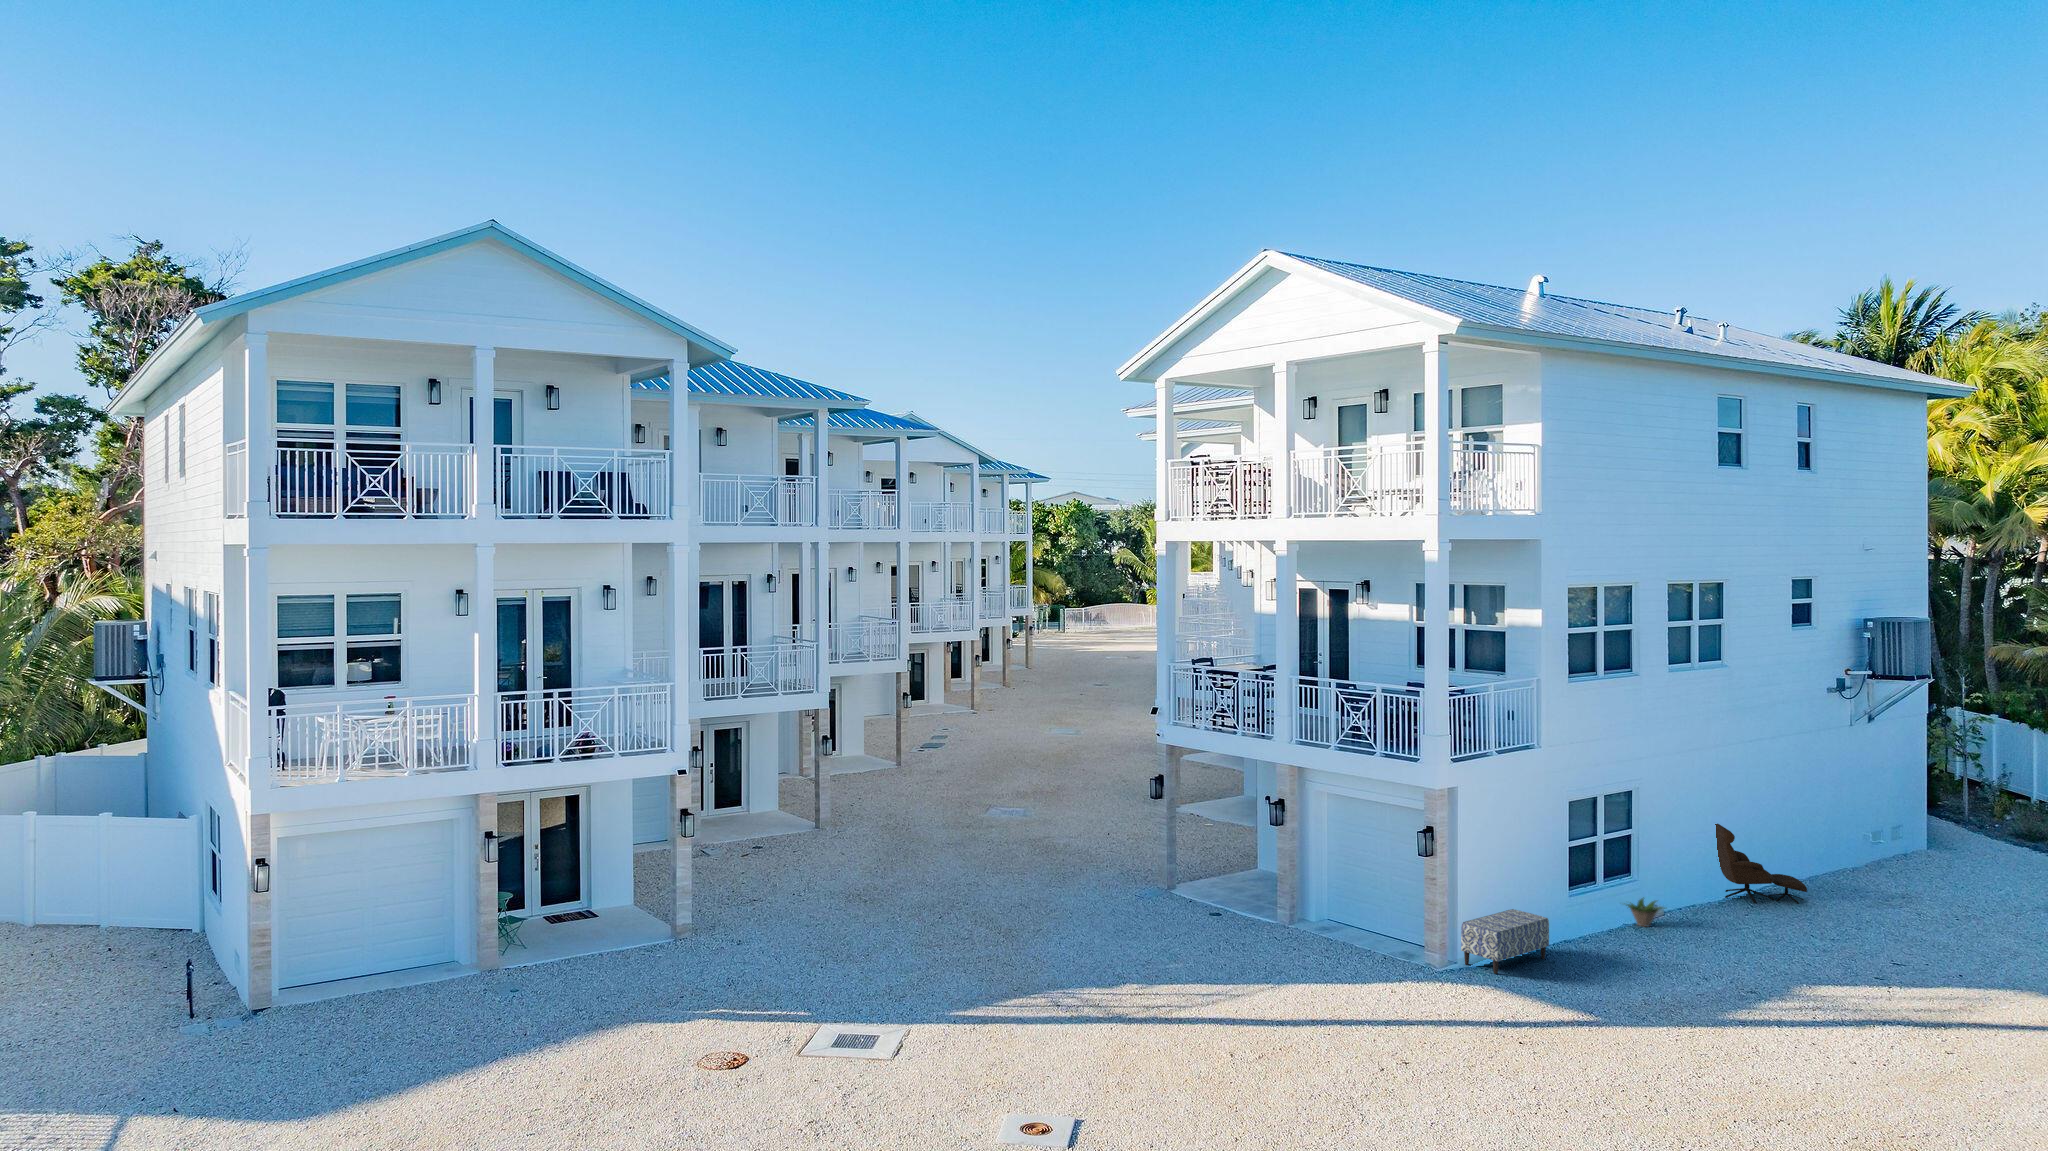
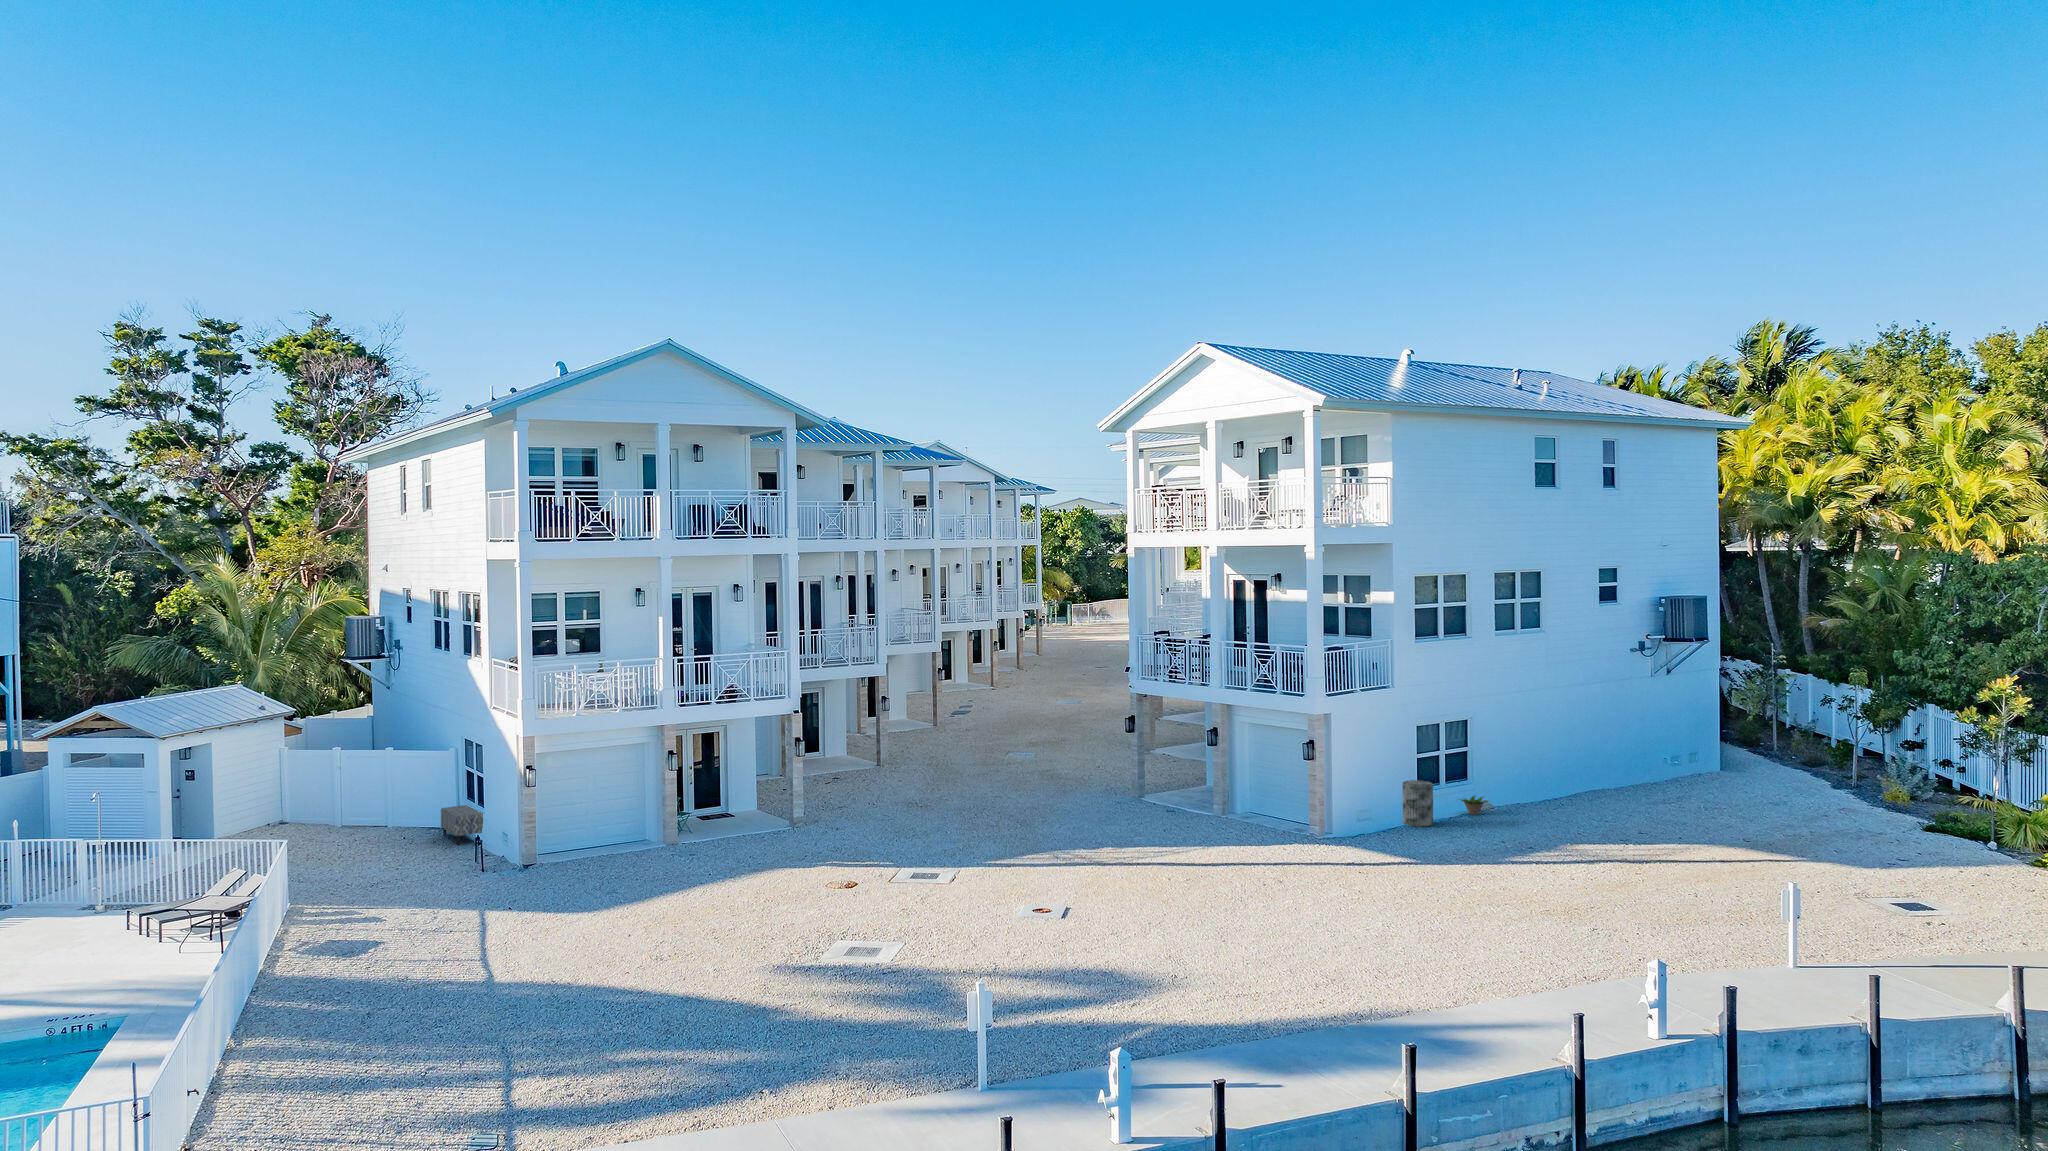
lounge chair: present [1715,824,1807,904] -> none [1535,746,1599,801]
trash can: none [1550,880,1596,949] -> present [1402,780,1433,827]
bench: present [1461,909,1549,974] -> present [441,805,483,845]

